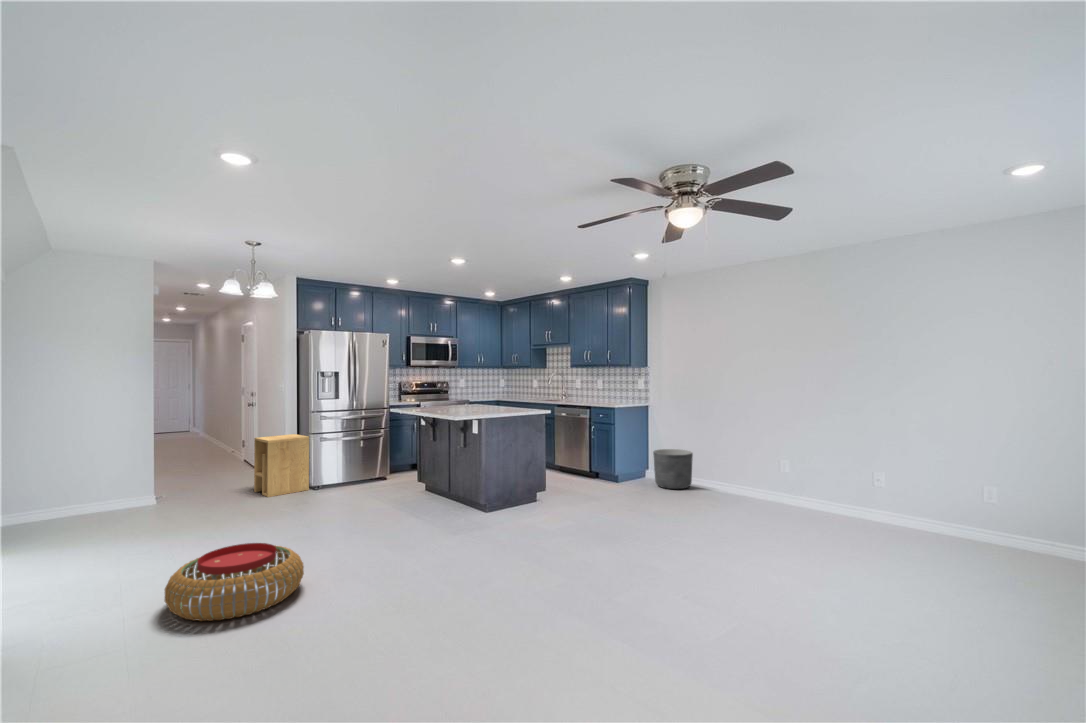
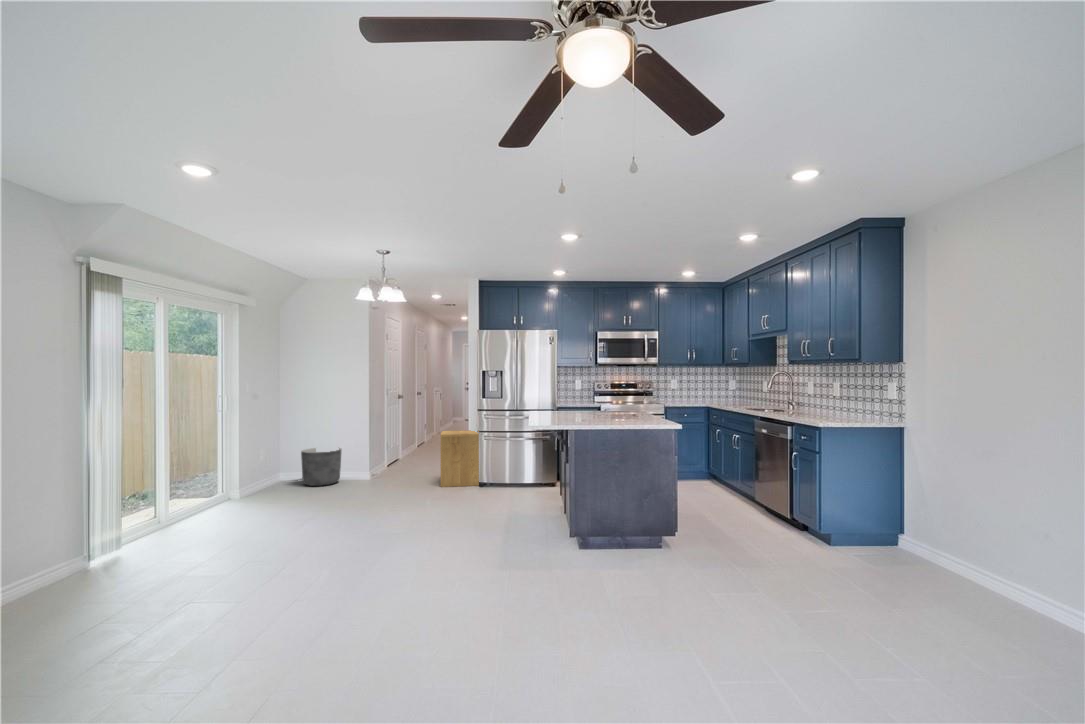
planter: present [653,449,693,489] -> present [301,448,342,486]
pouf: present [164,543,304,621] -> none [174,530,304,600]

